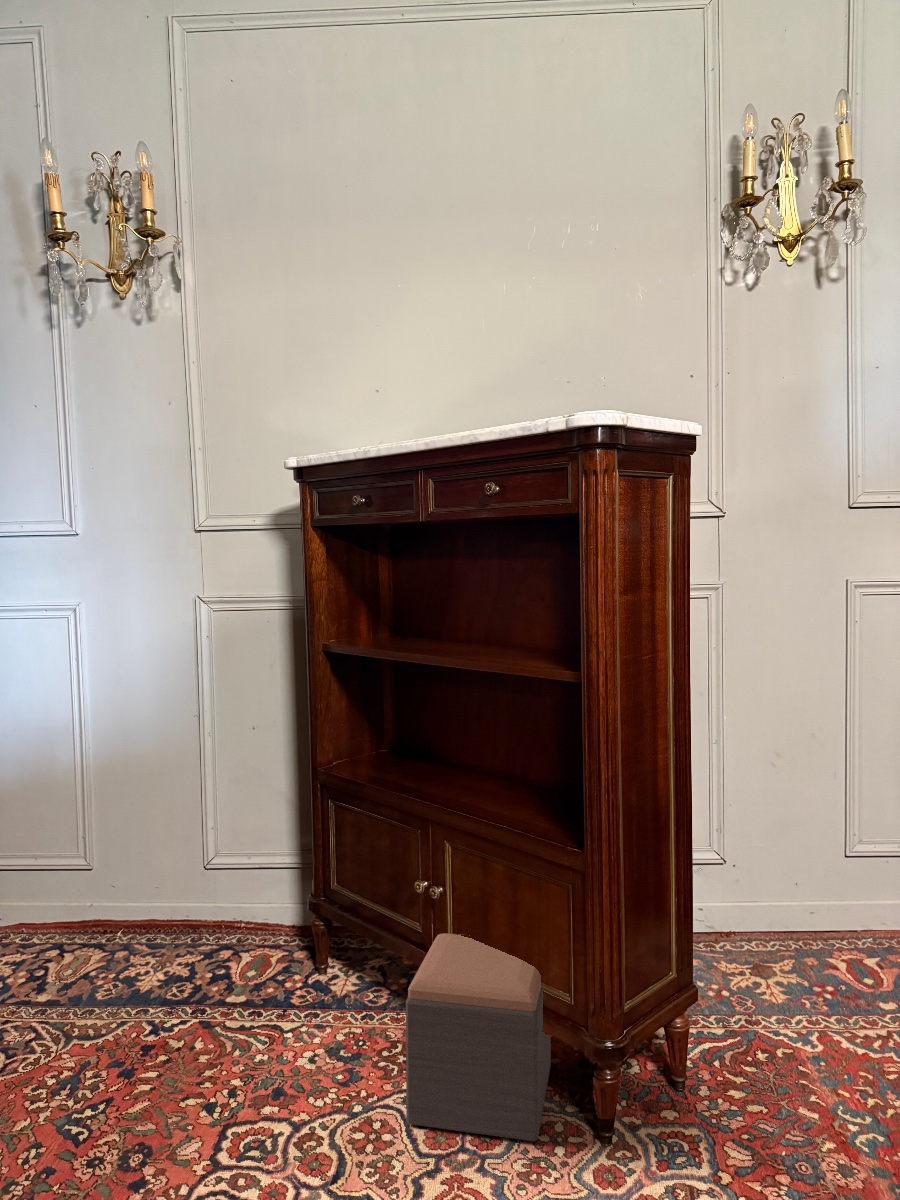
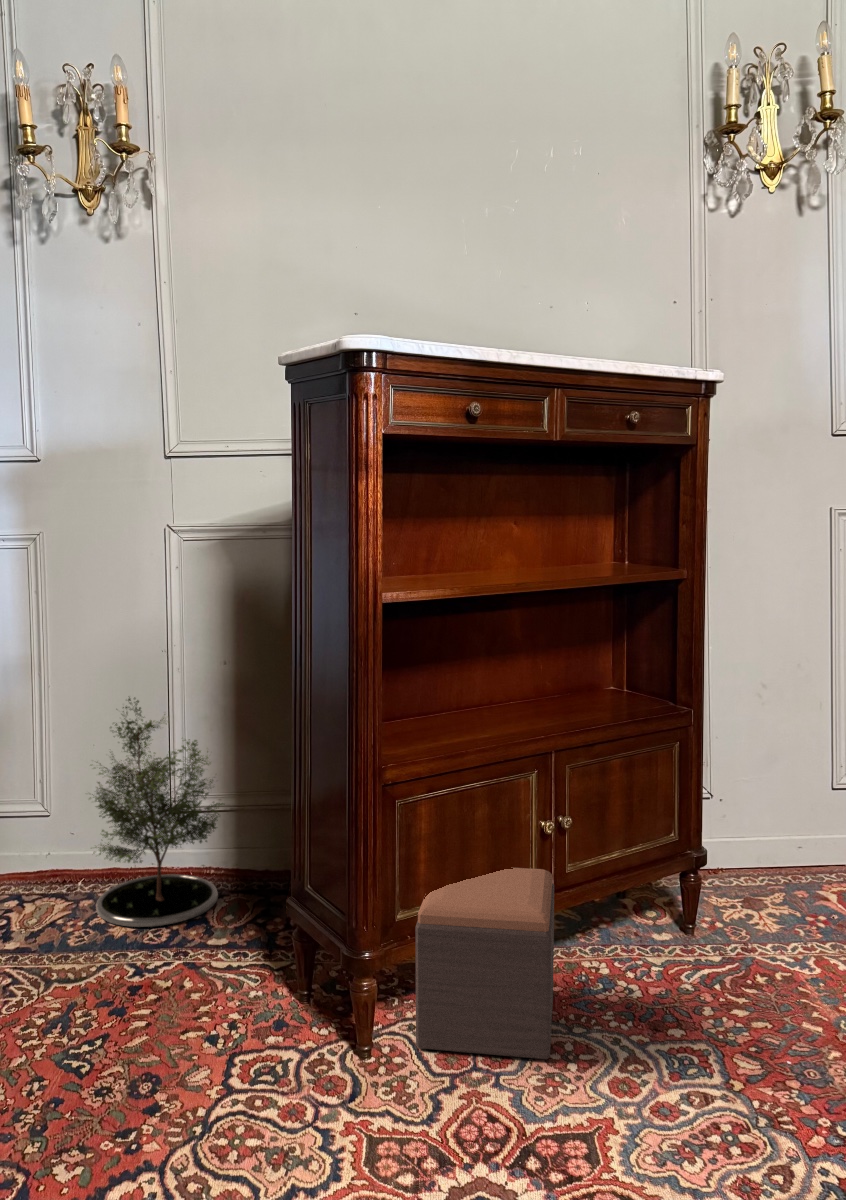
potted tree: none [117,759,253,982] -> present [89,697,223,927]

